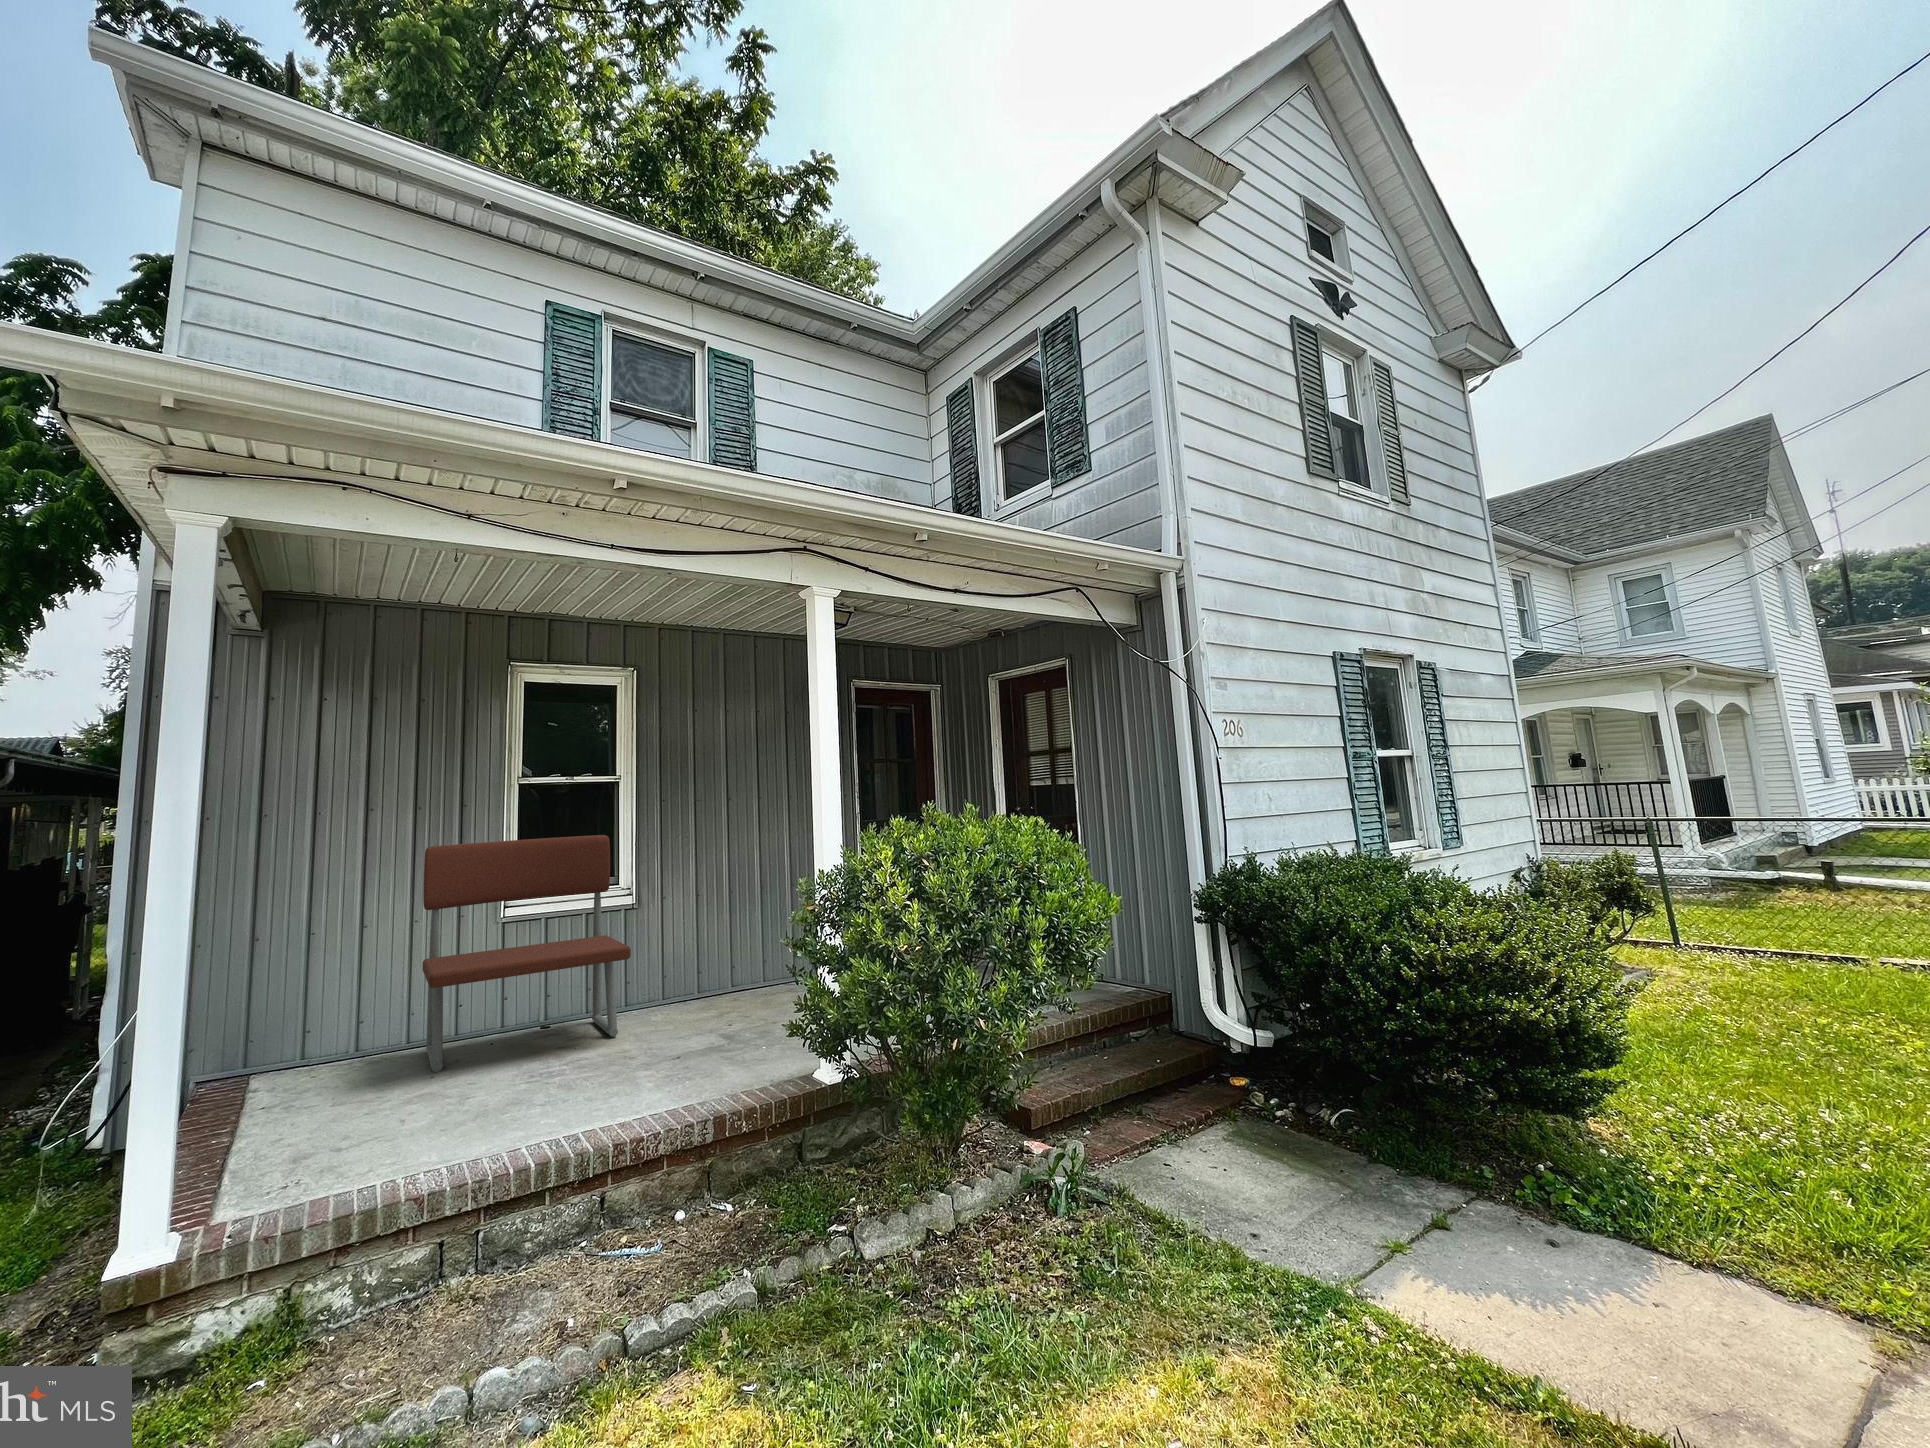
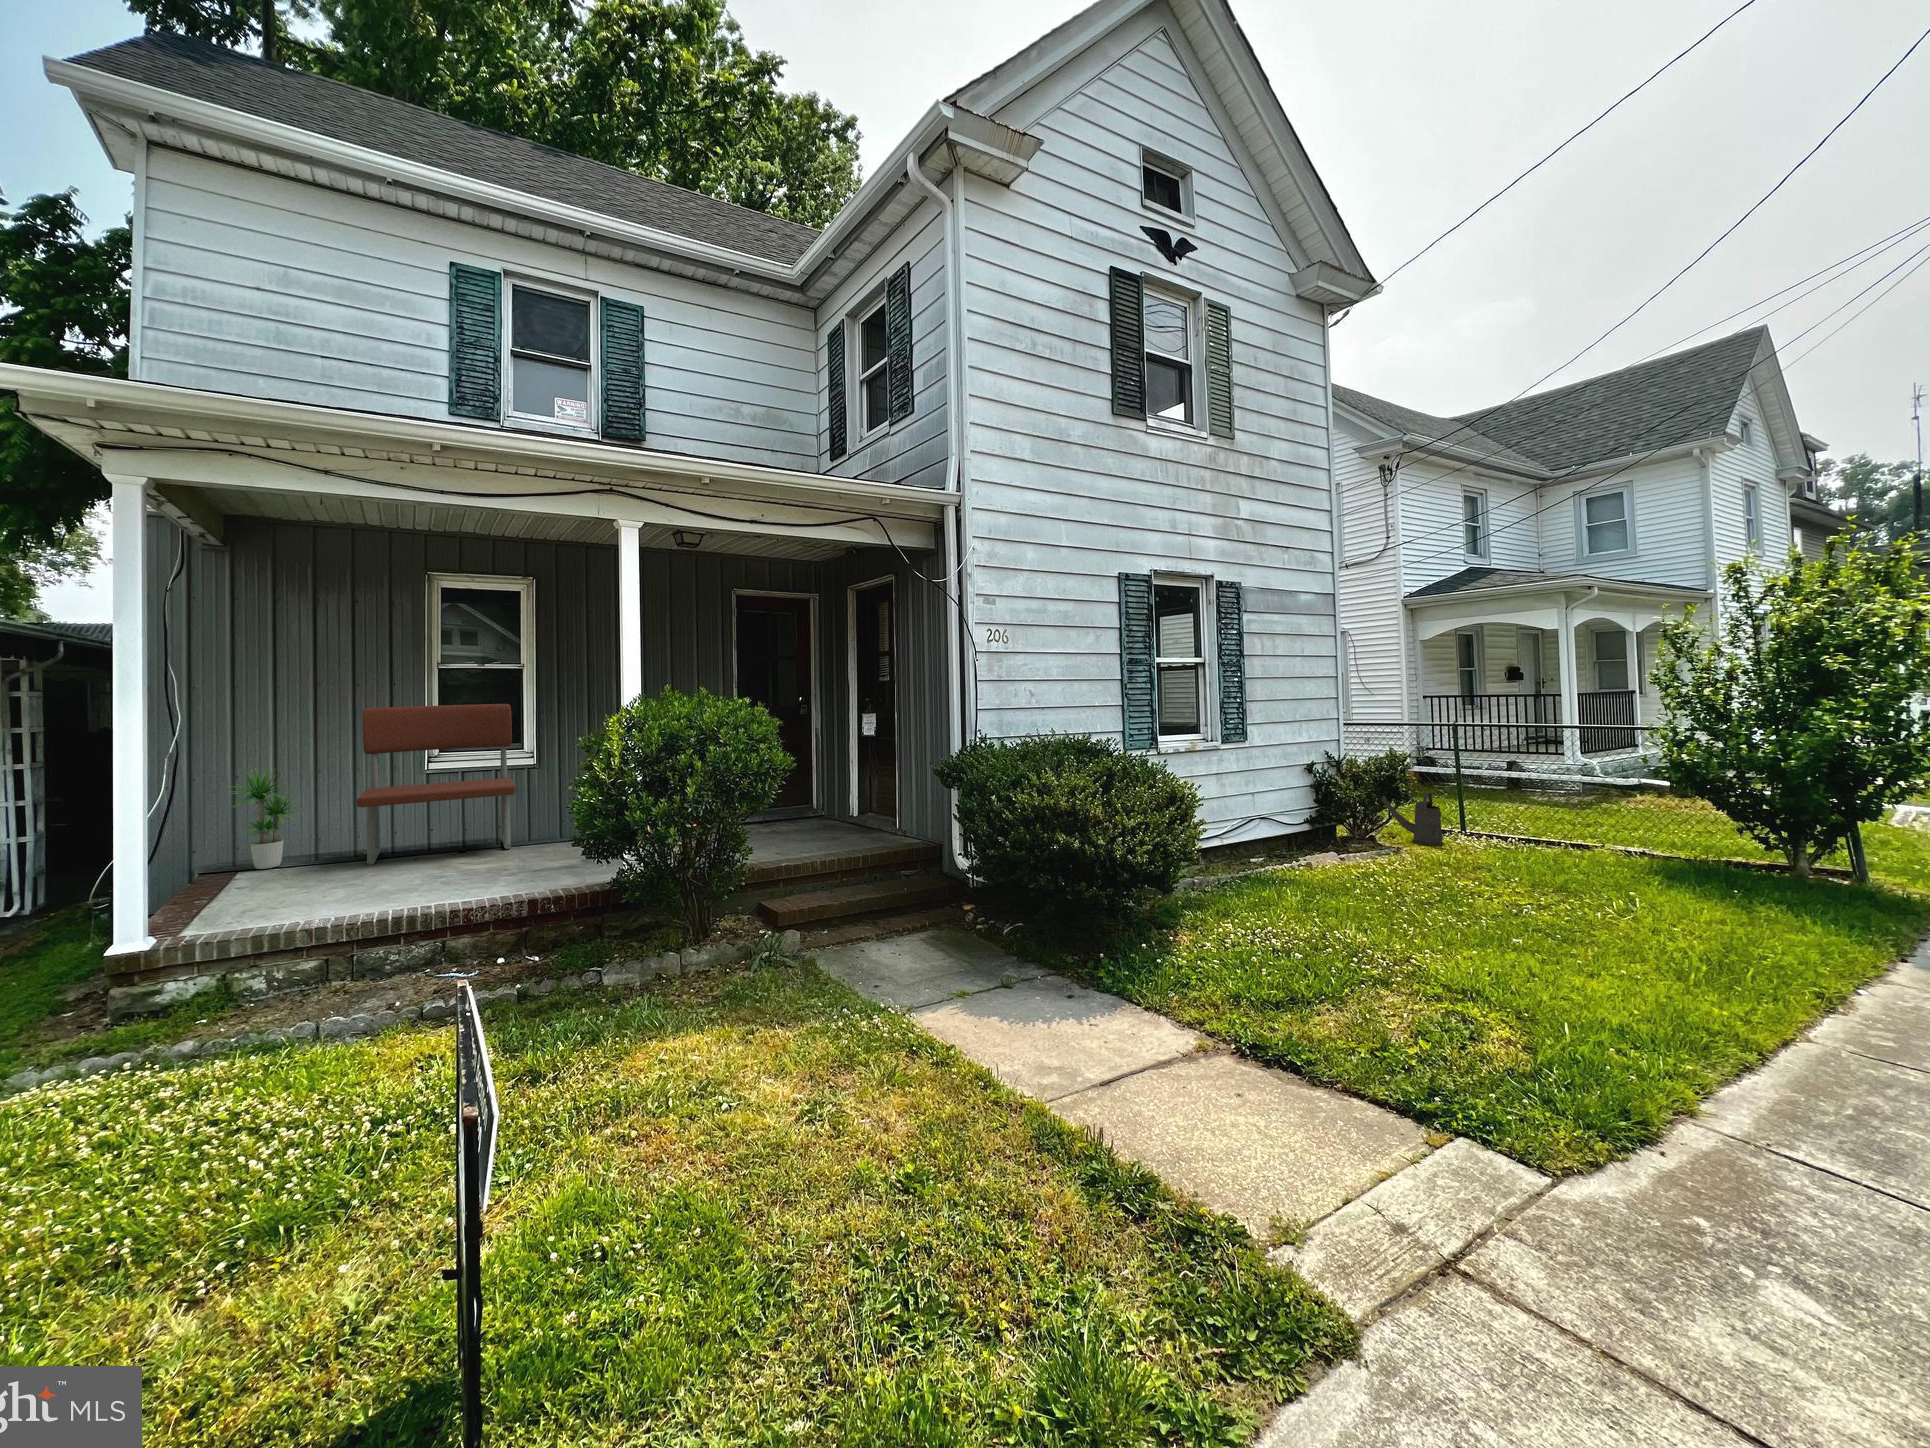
watering can: none [1629,907,1735,974] -> present [1382,792,1453,846]
potted plant: none [233,933,349,1087] -> present [230,768,302,869]

